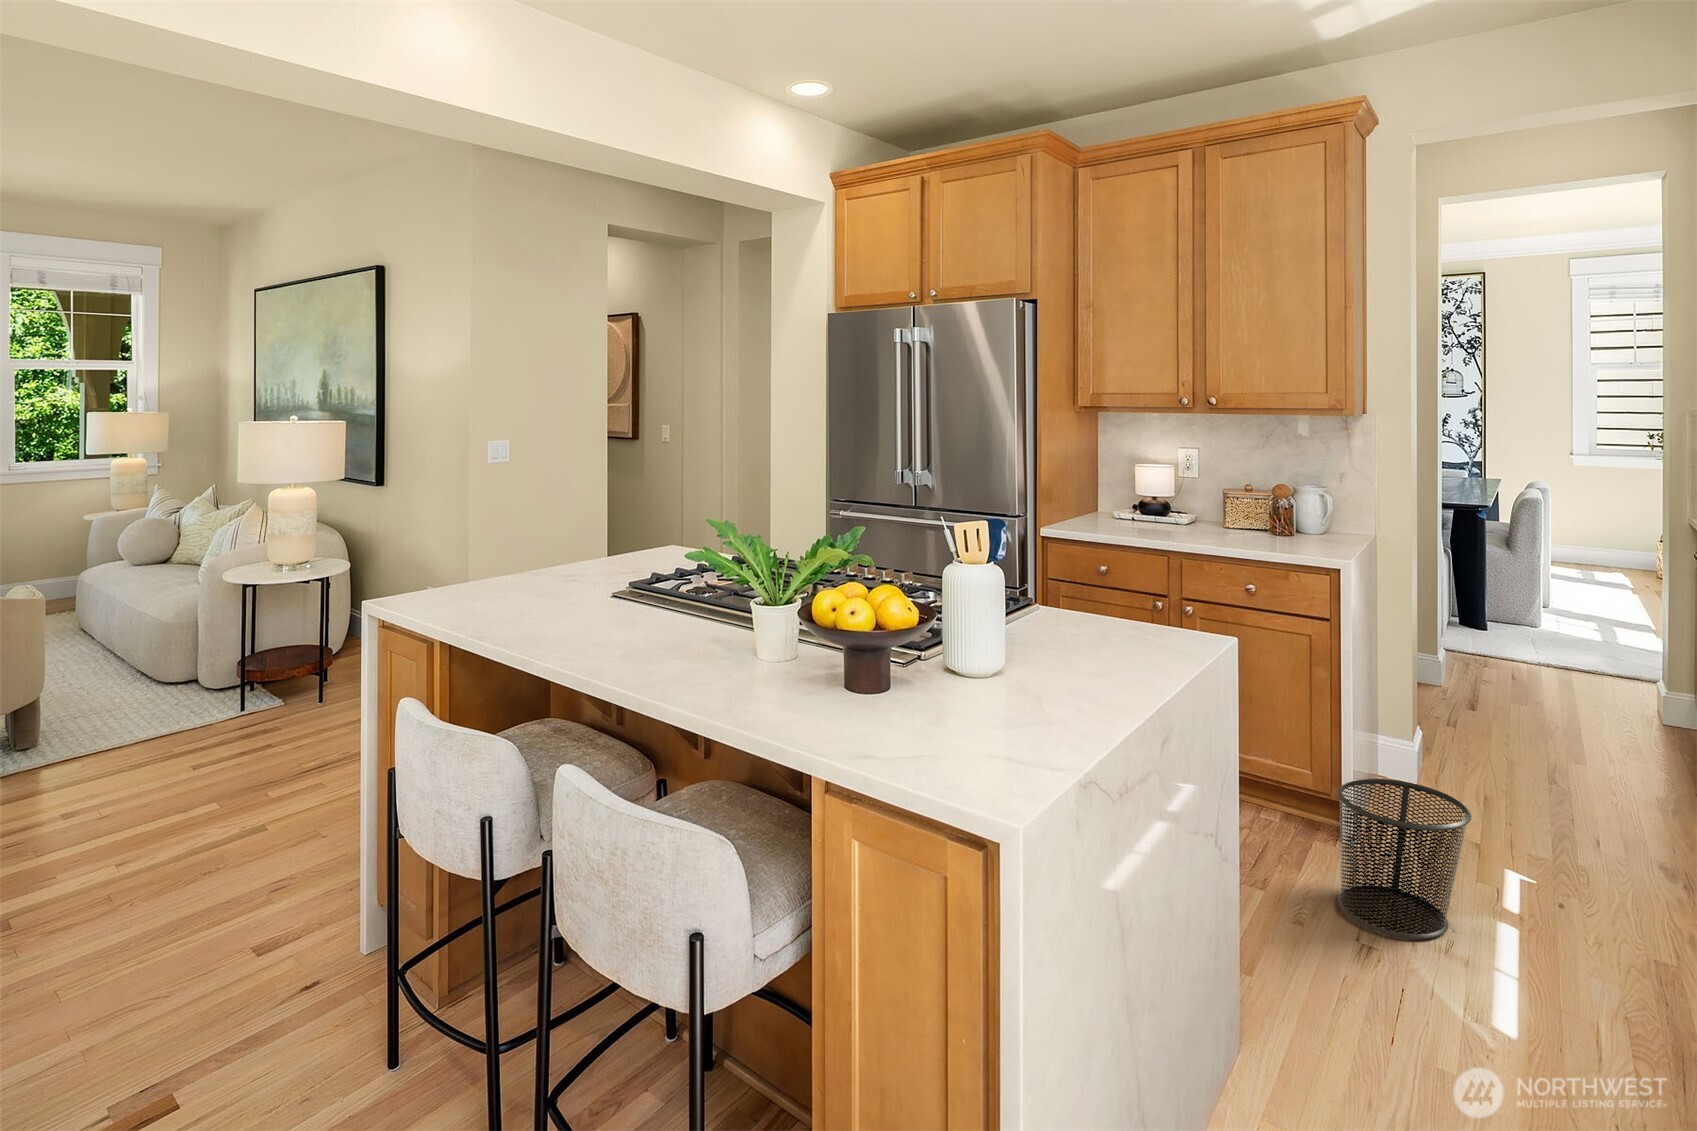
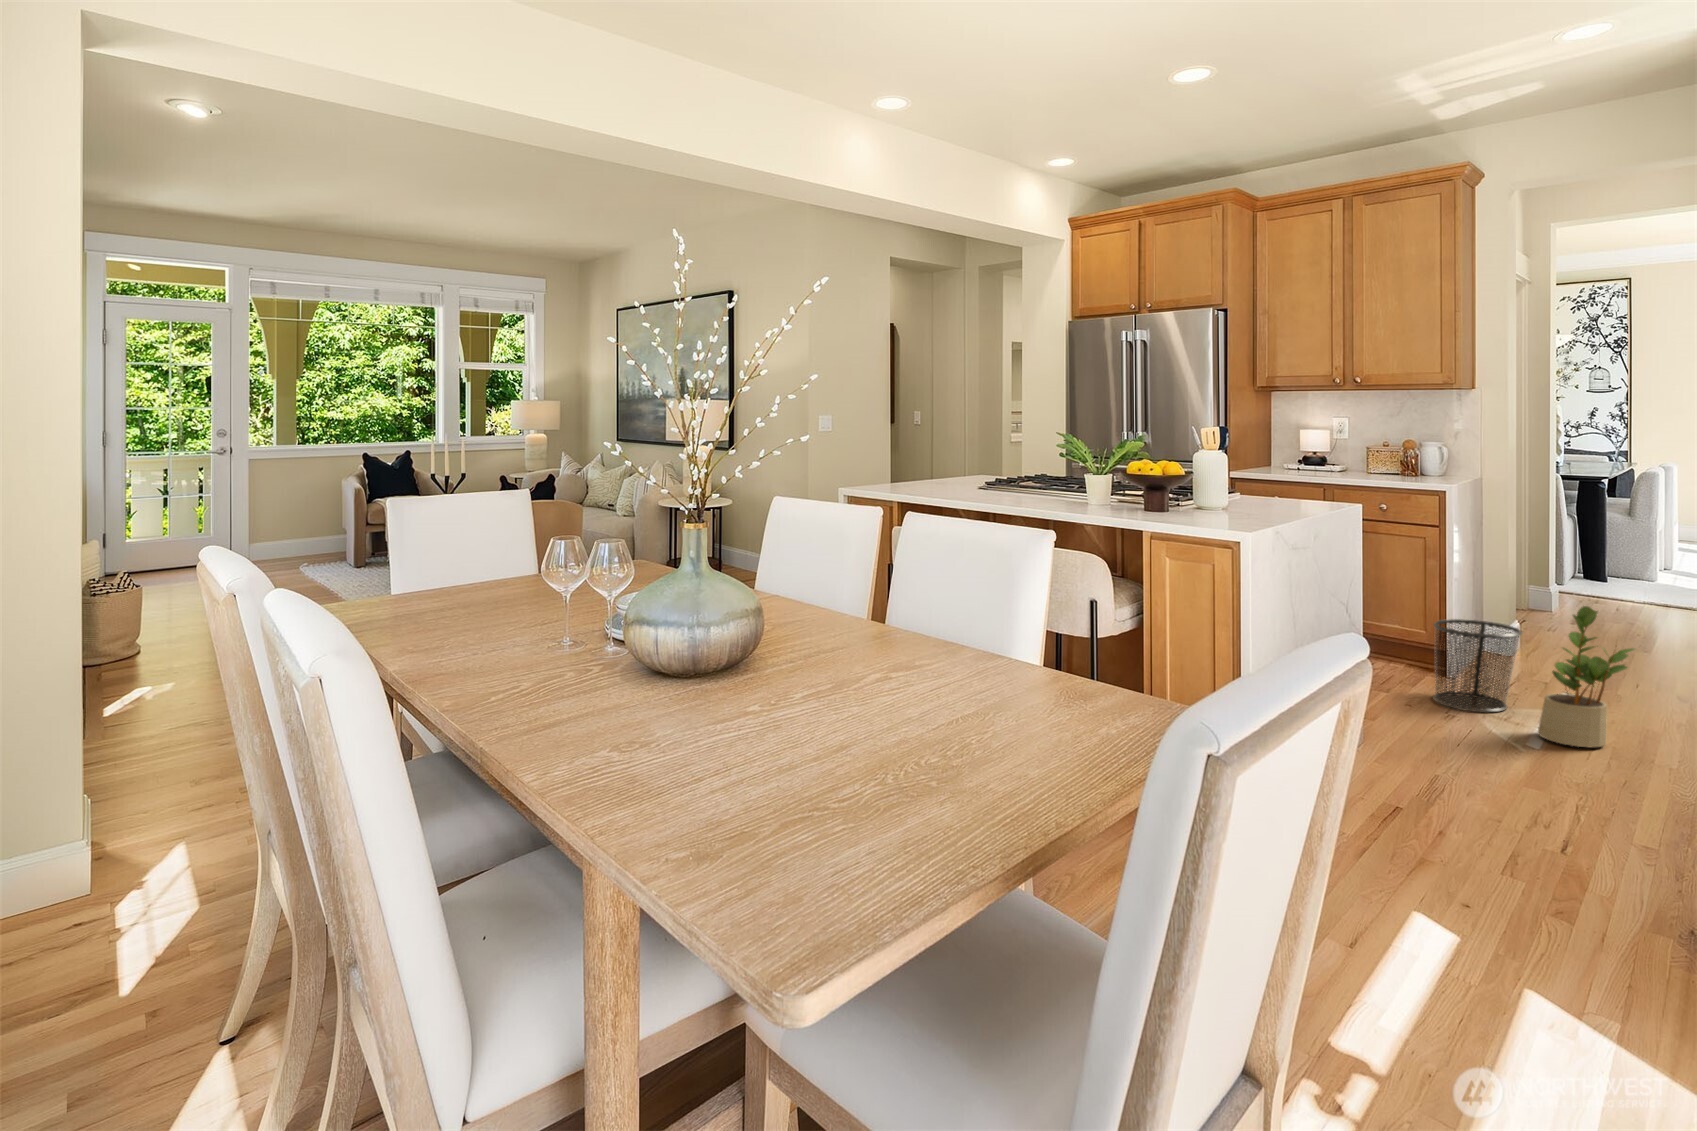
potted plant: none [1514,812,1675,1051] -> present [1538,606,1634,747]

